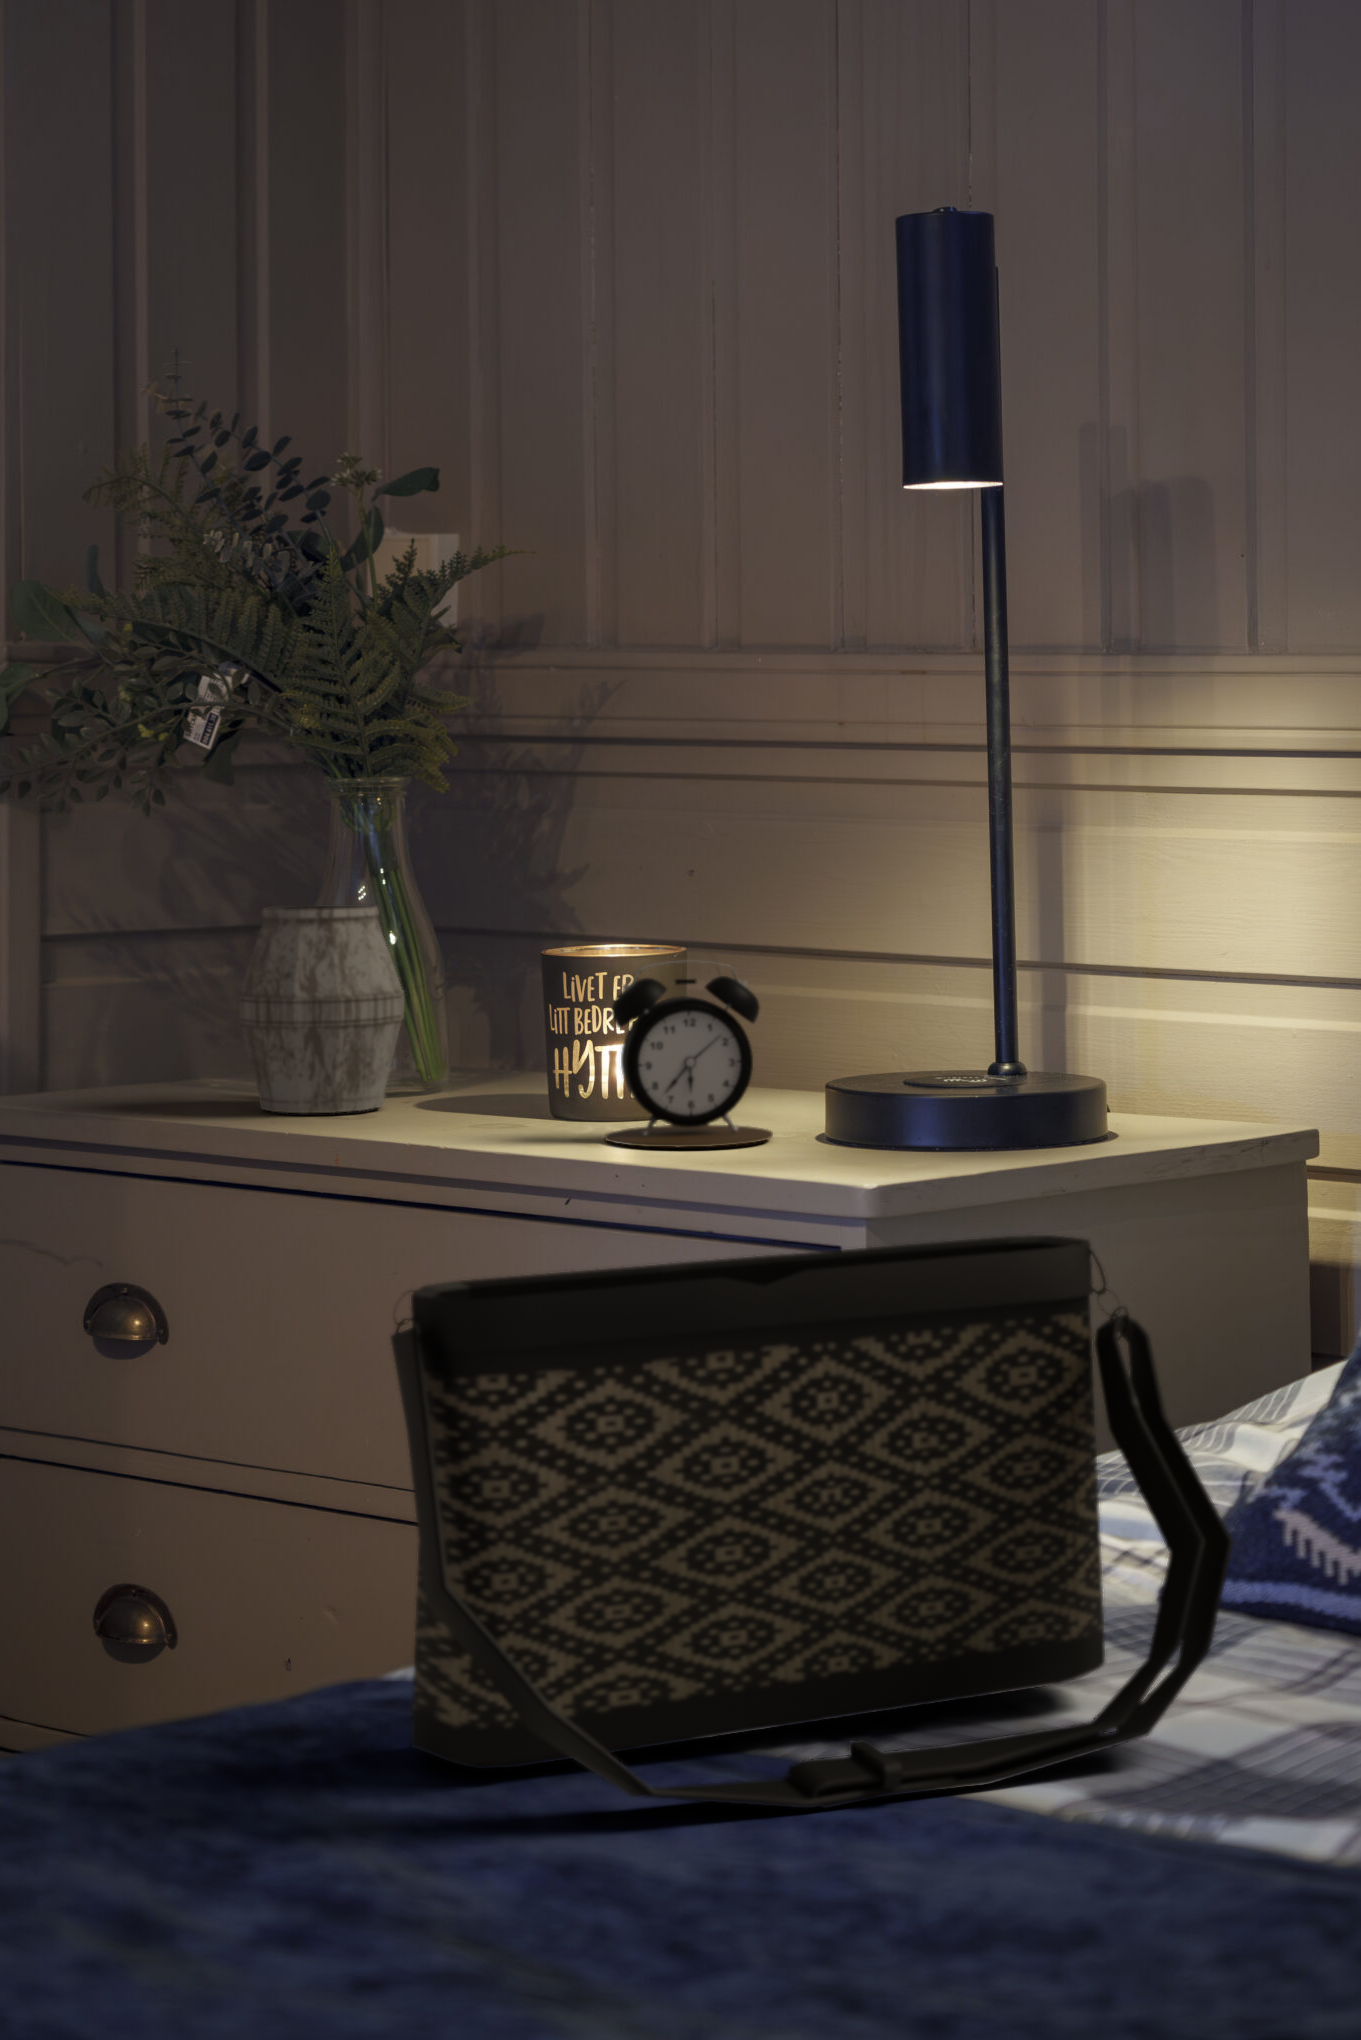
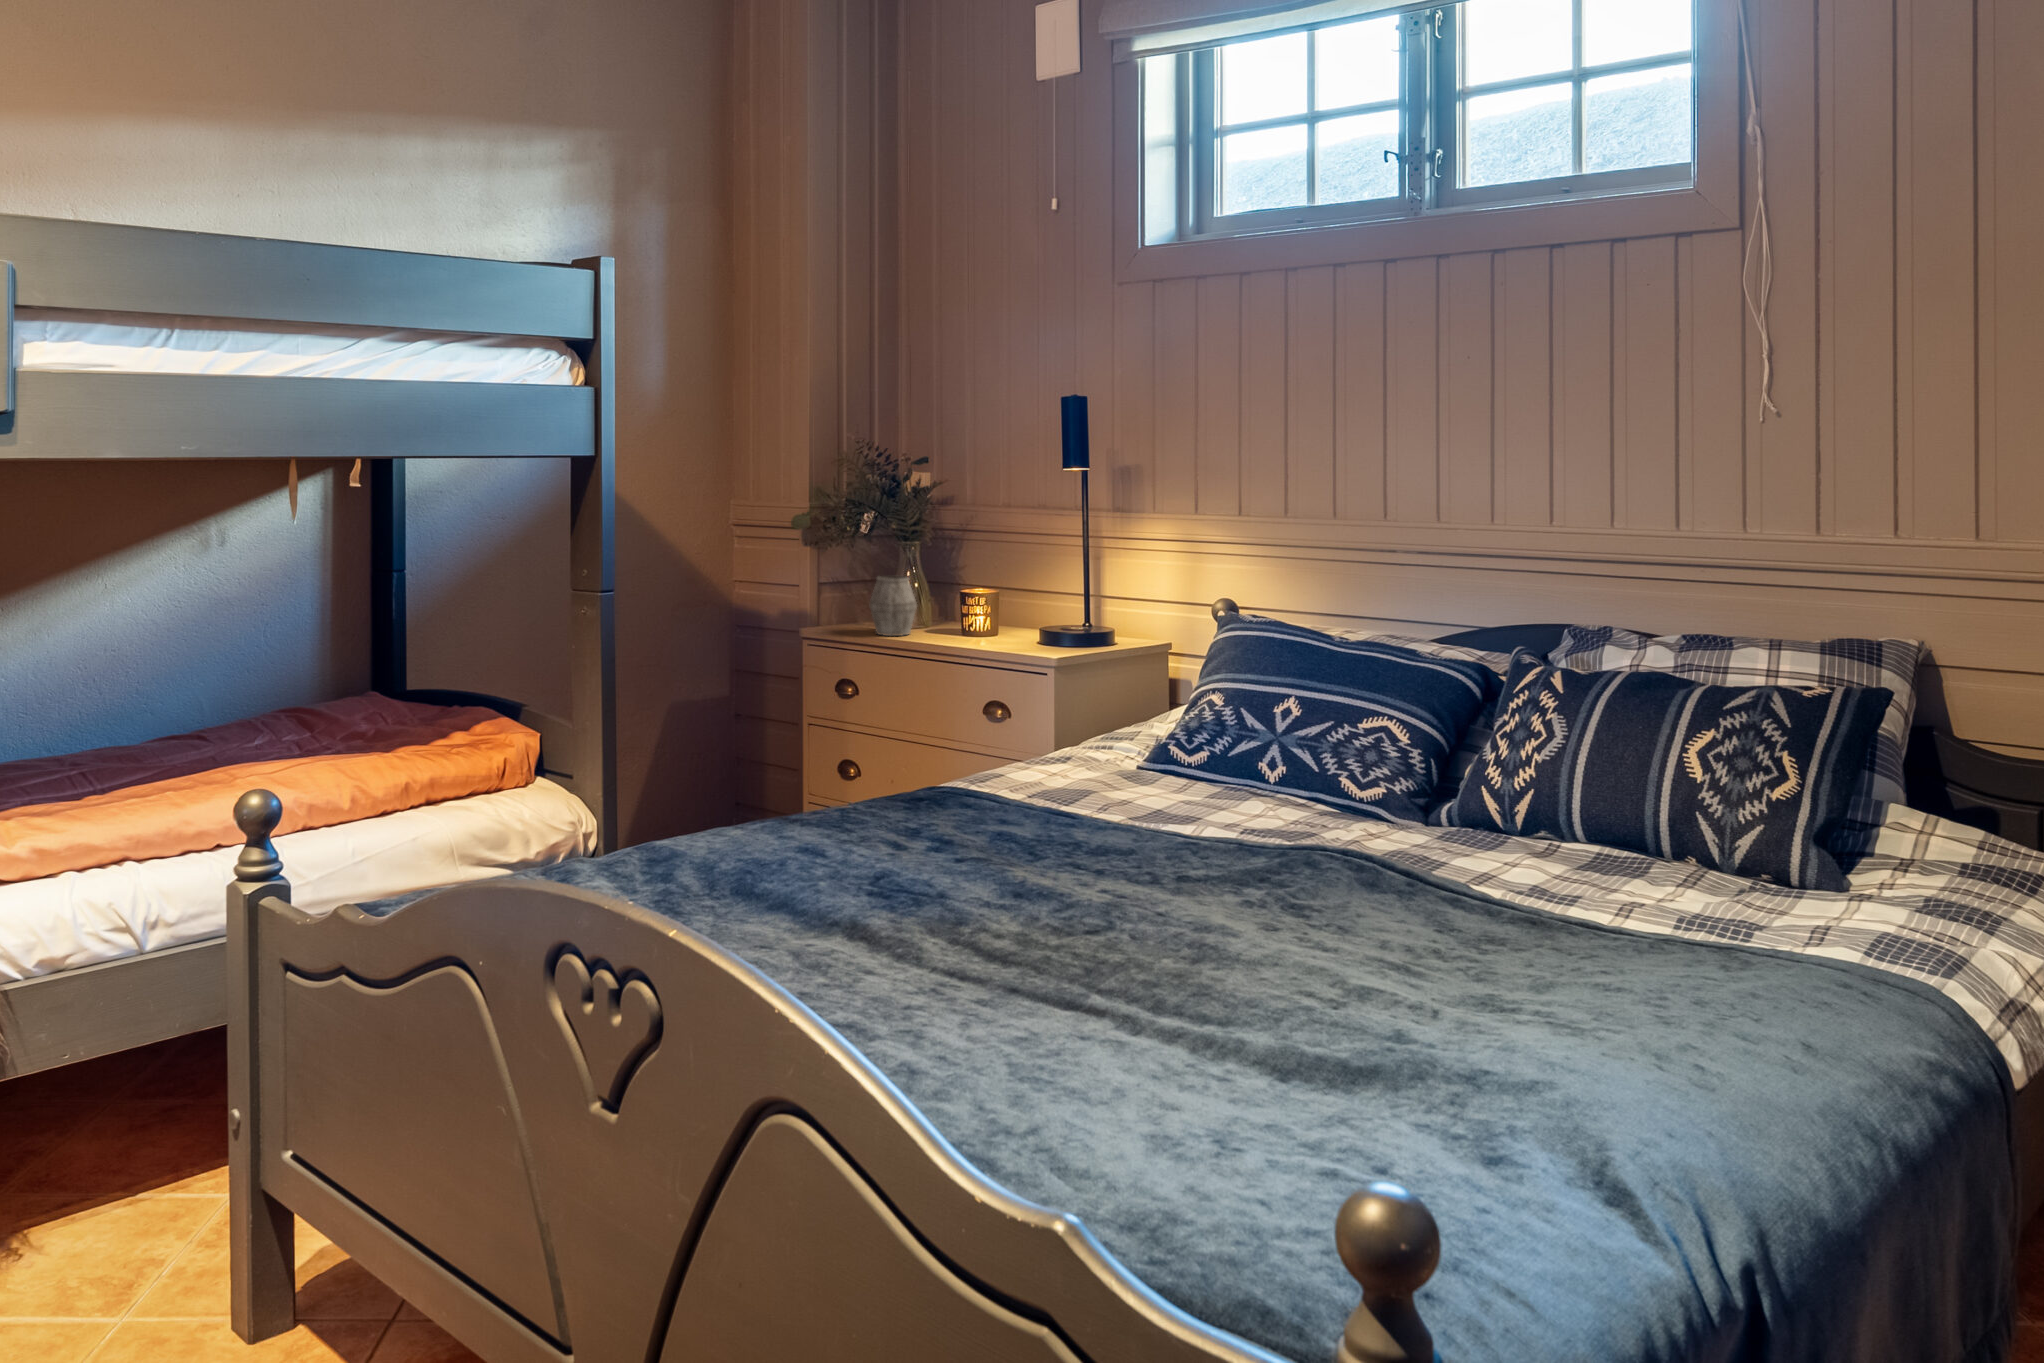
alarm clock: present [605,962,773,1147] -> none [982,598,1027,650]
handbag: present [391,1235,1234,1809] -> none [1007,689,1168,799]

